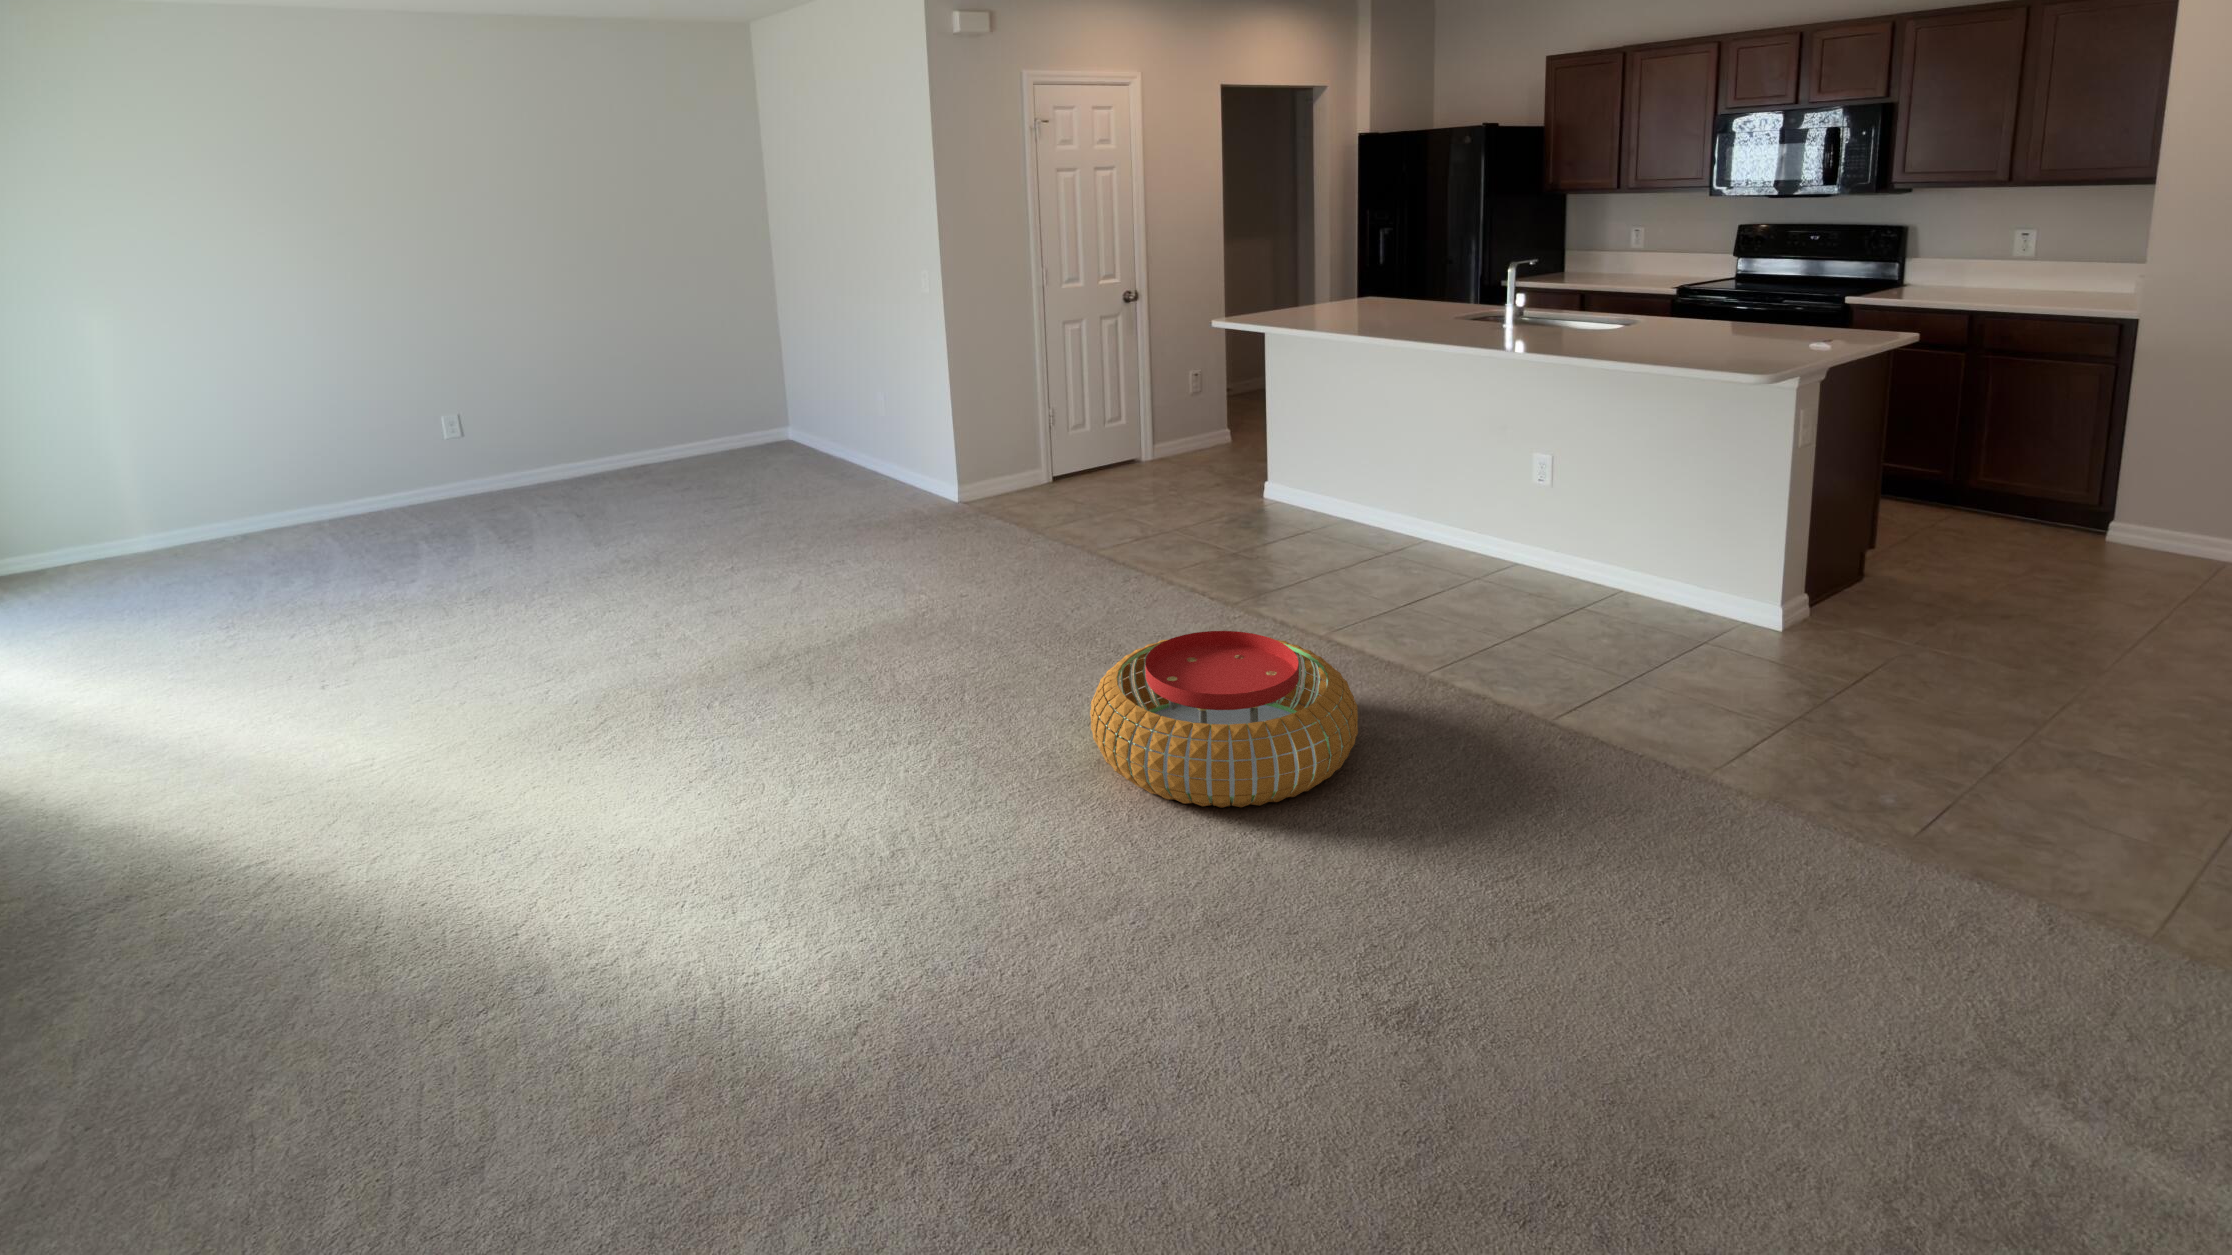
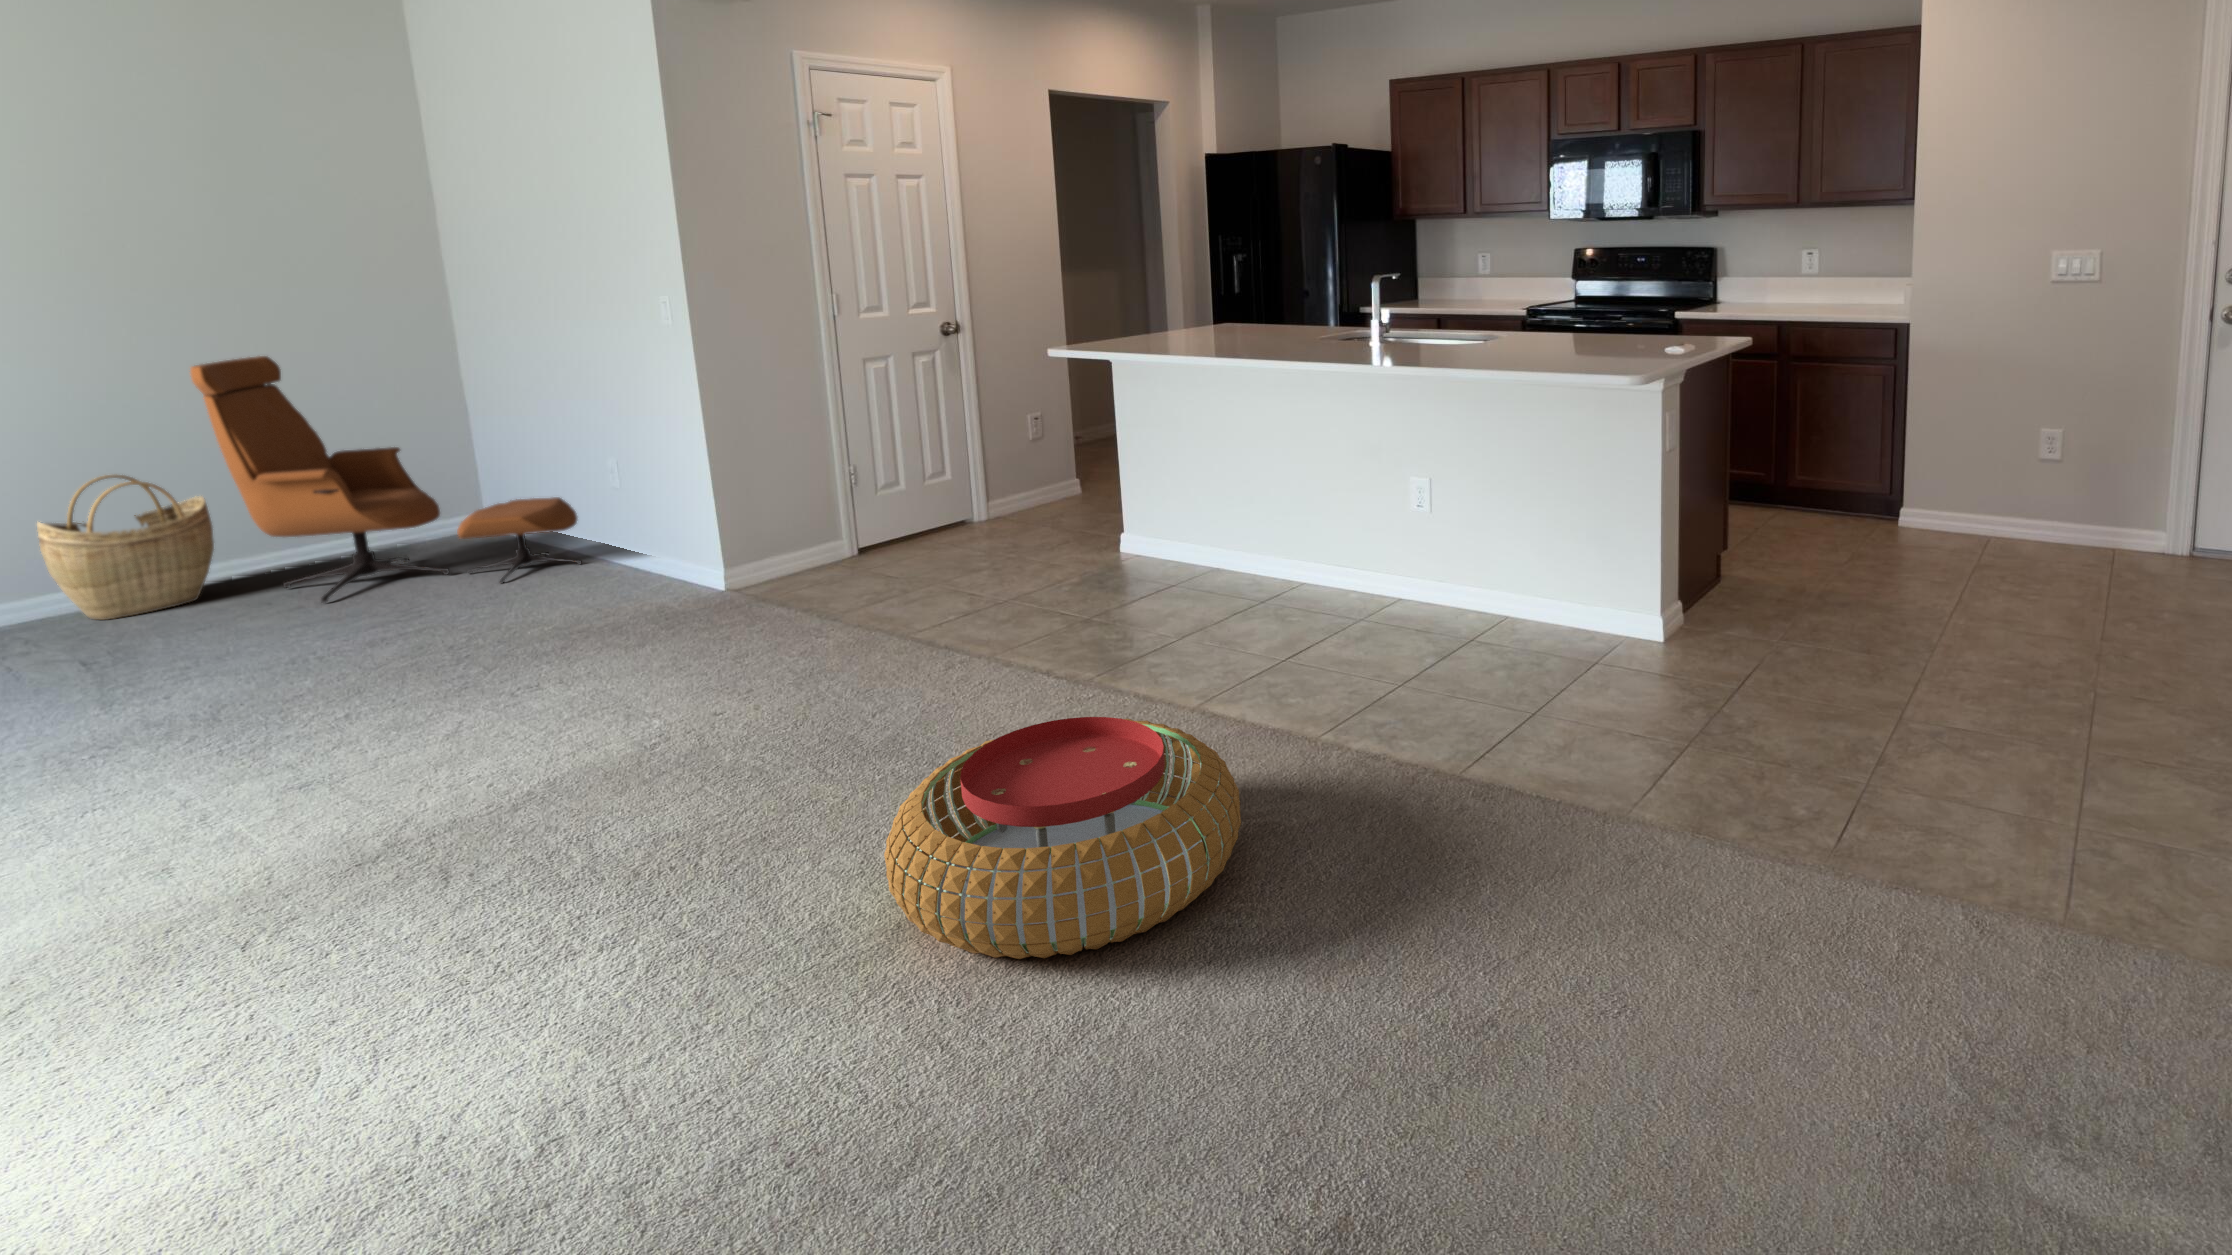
lounge chair: none [637,305,861,483] -> present [190,356,581,603]
woven basket: none [555,384,644,483] -> present [37,474,214,620]

